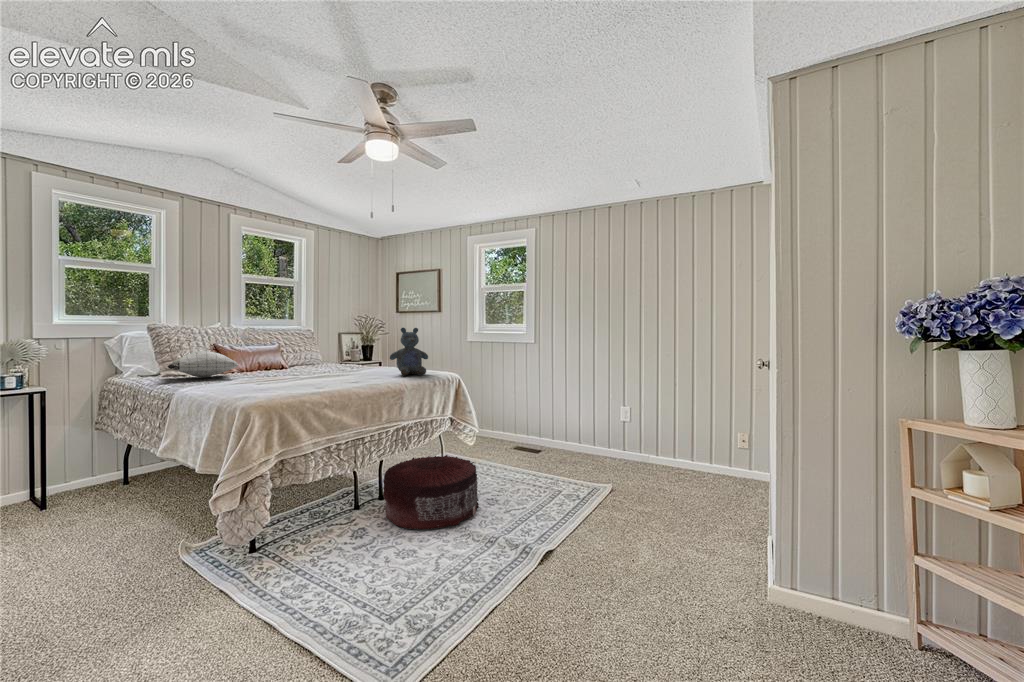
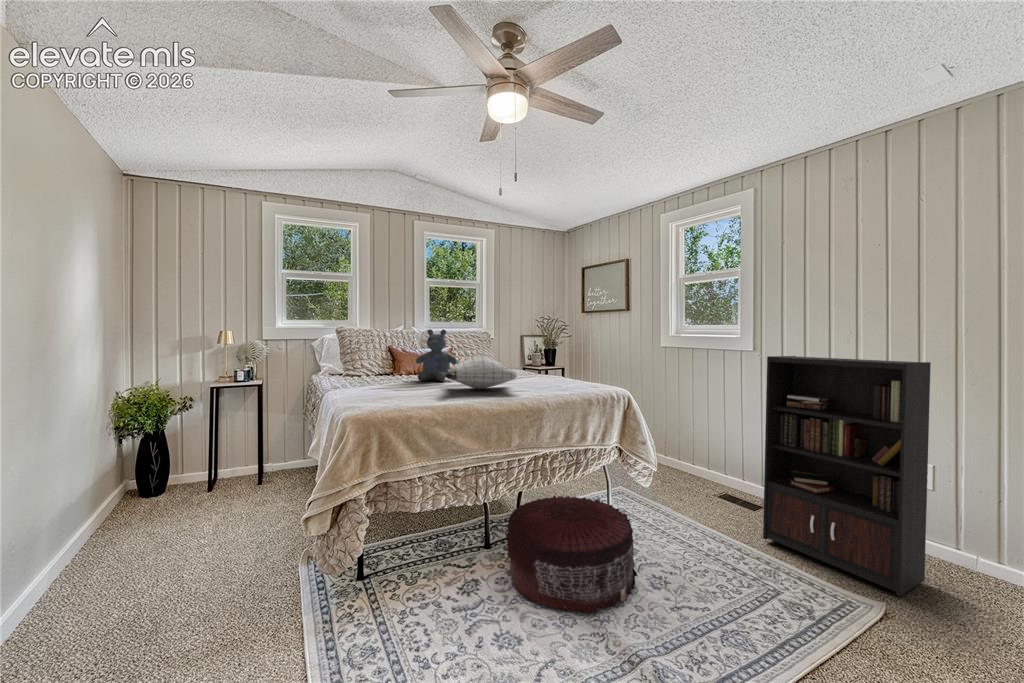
stuffed bear: present [390,328,428,375] -> present [416,329,457,381]
bookcase: none [547,346,655,480] -> present [763,356,994,596]
pillow: present [168,351,239,378] -> present [445,357,517,389]

